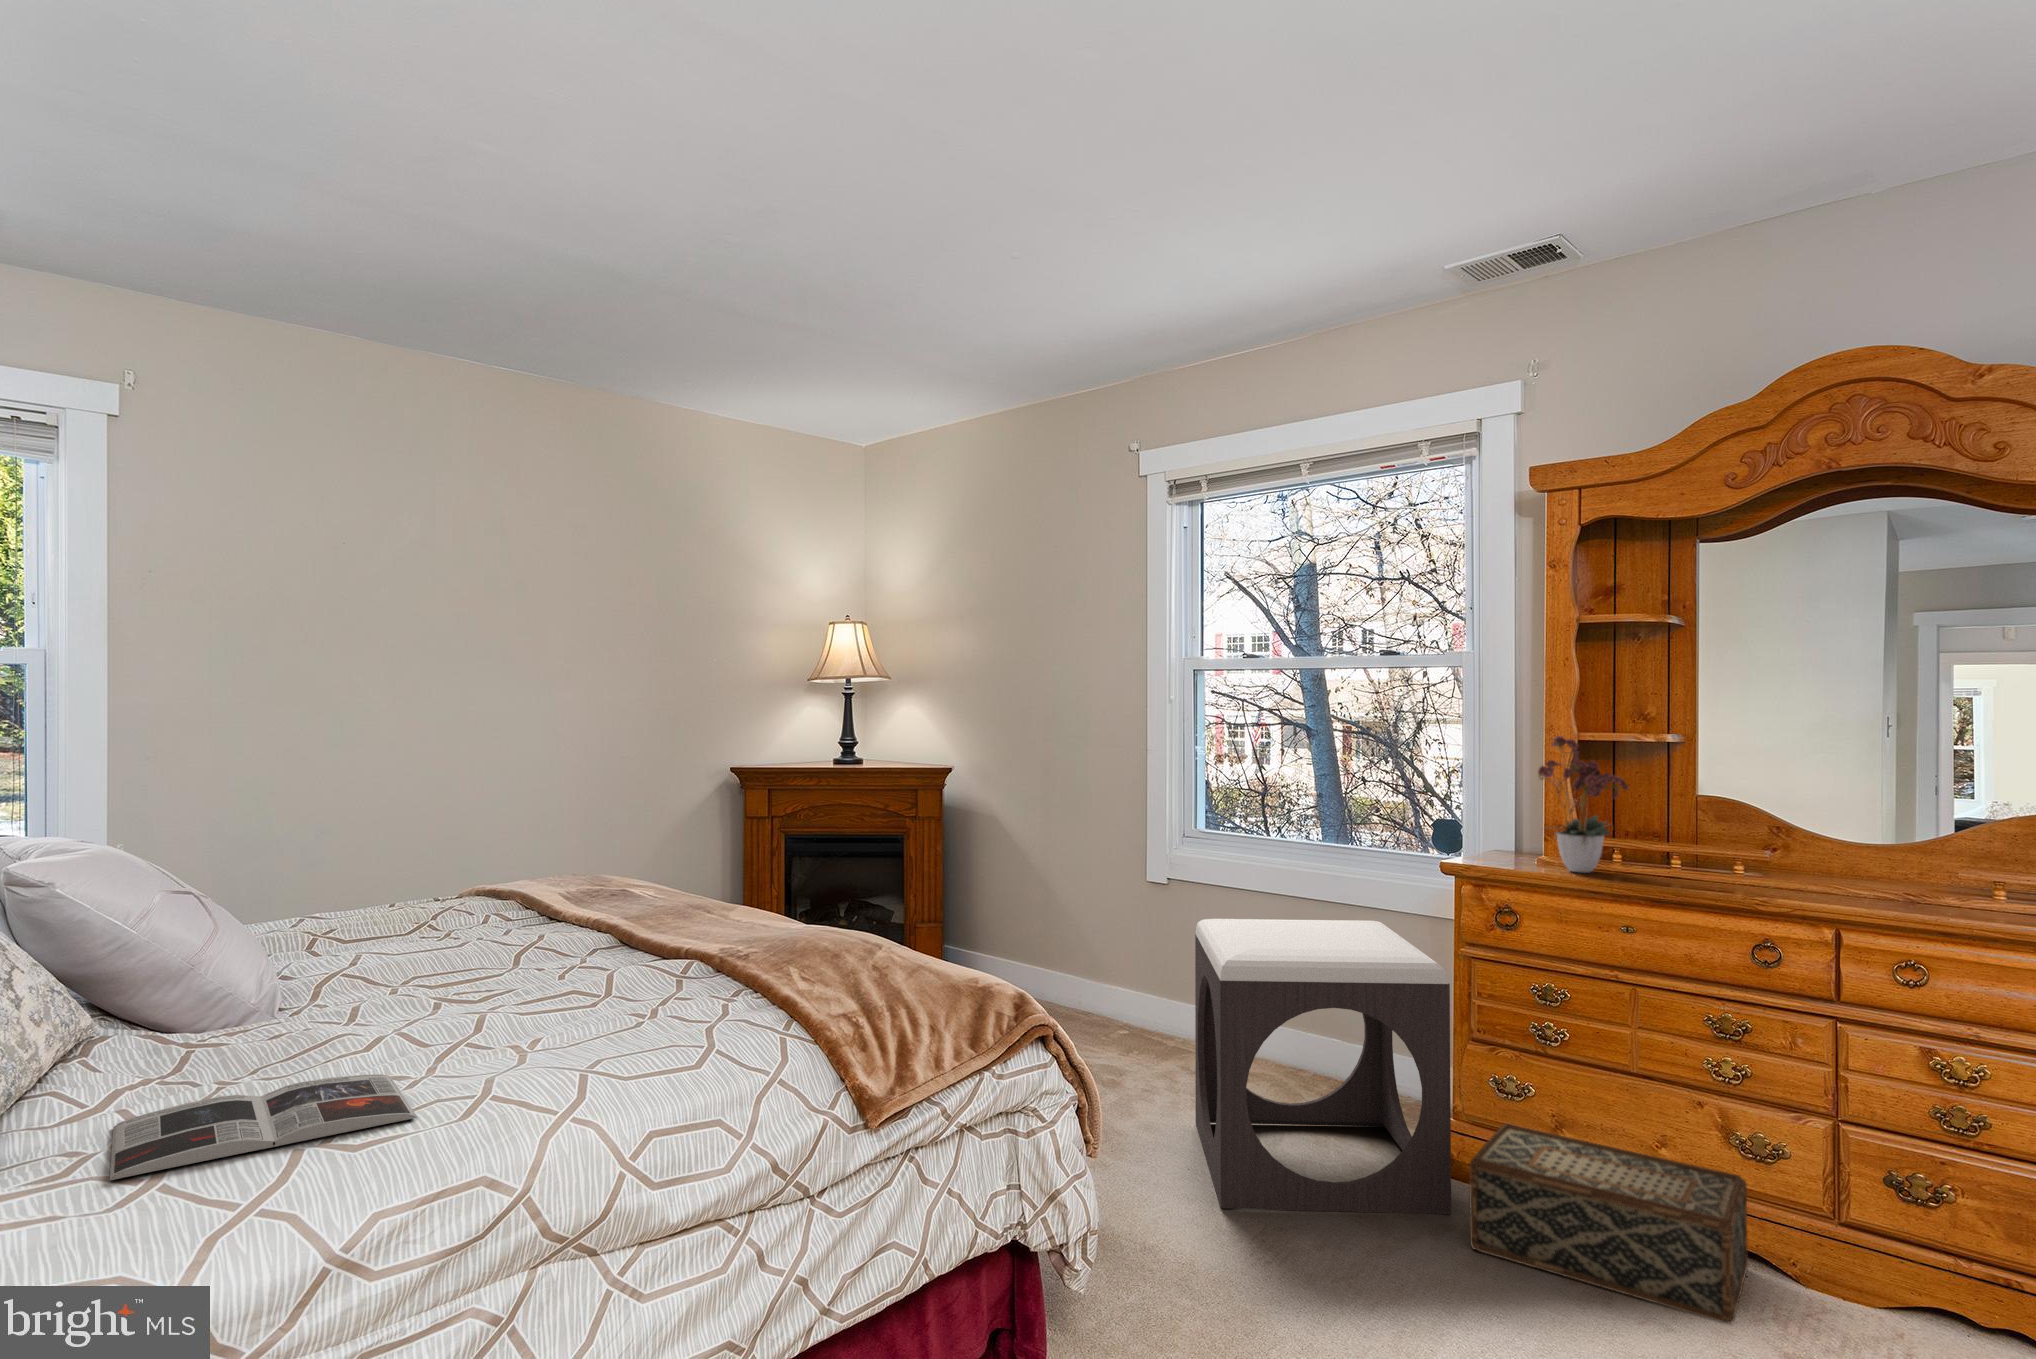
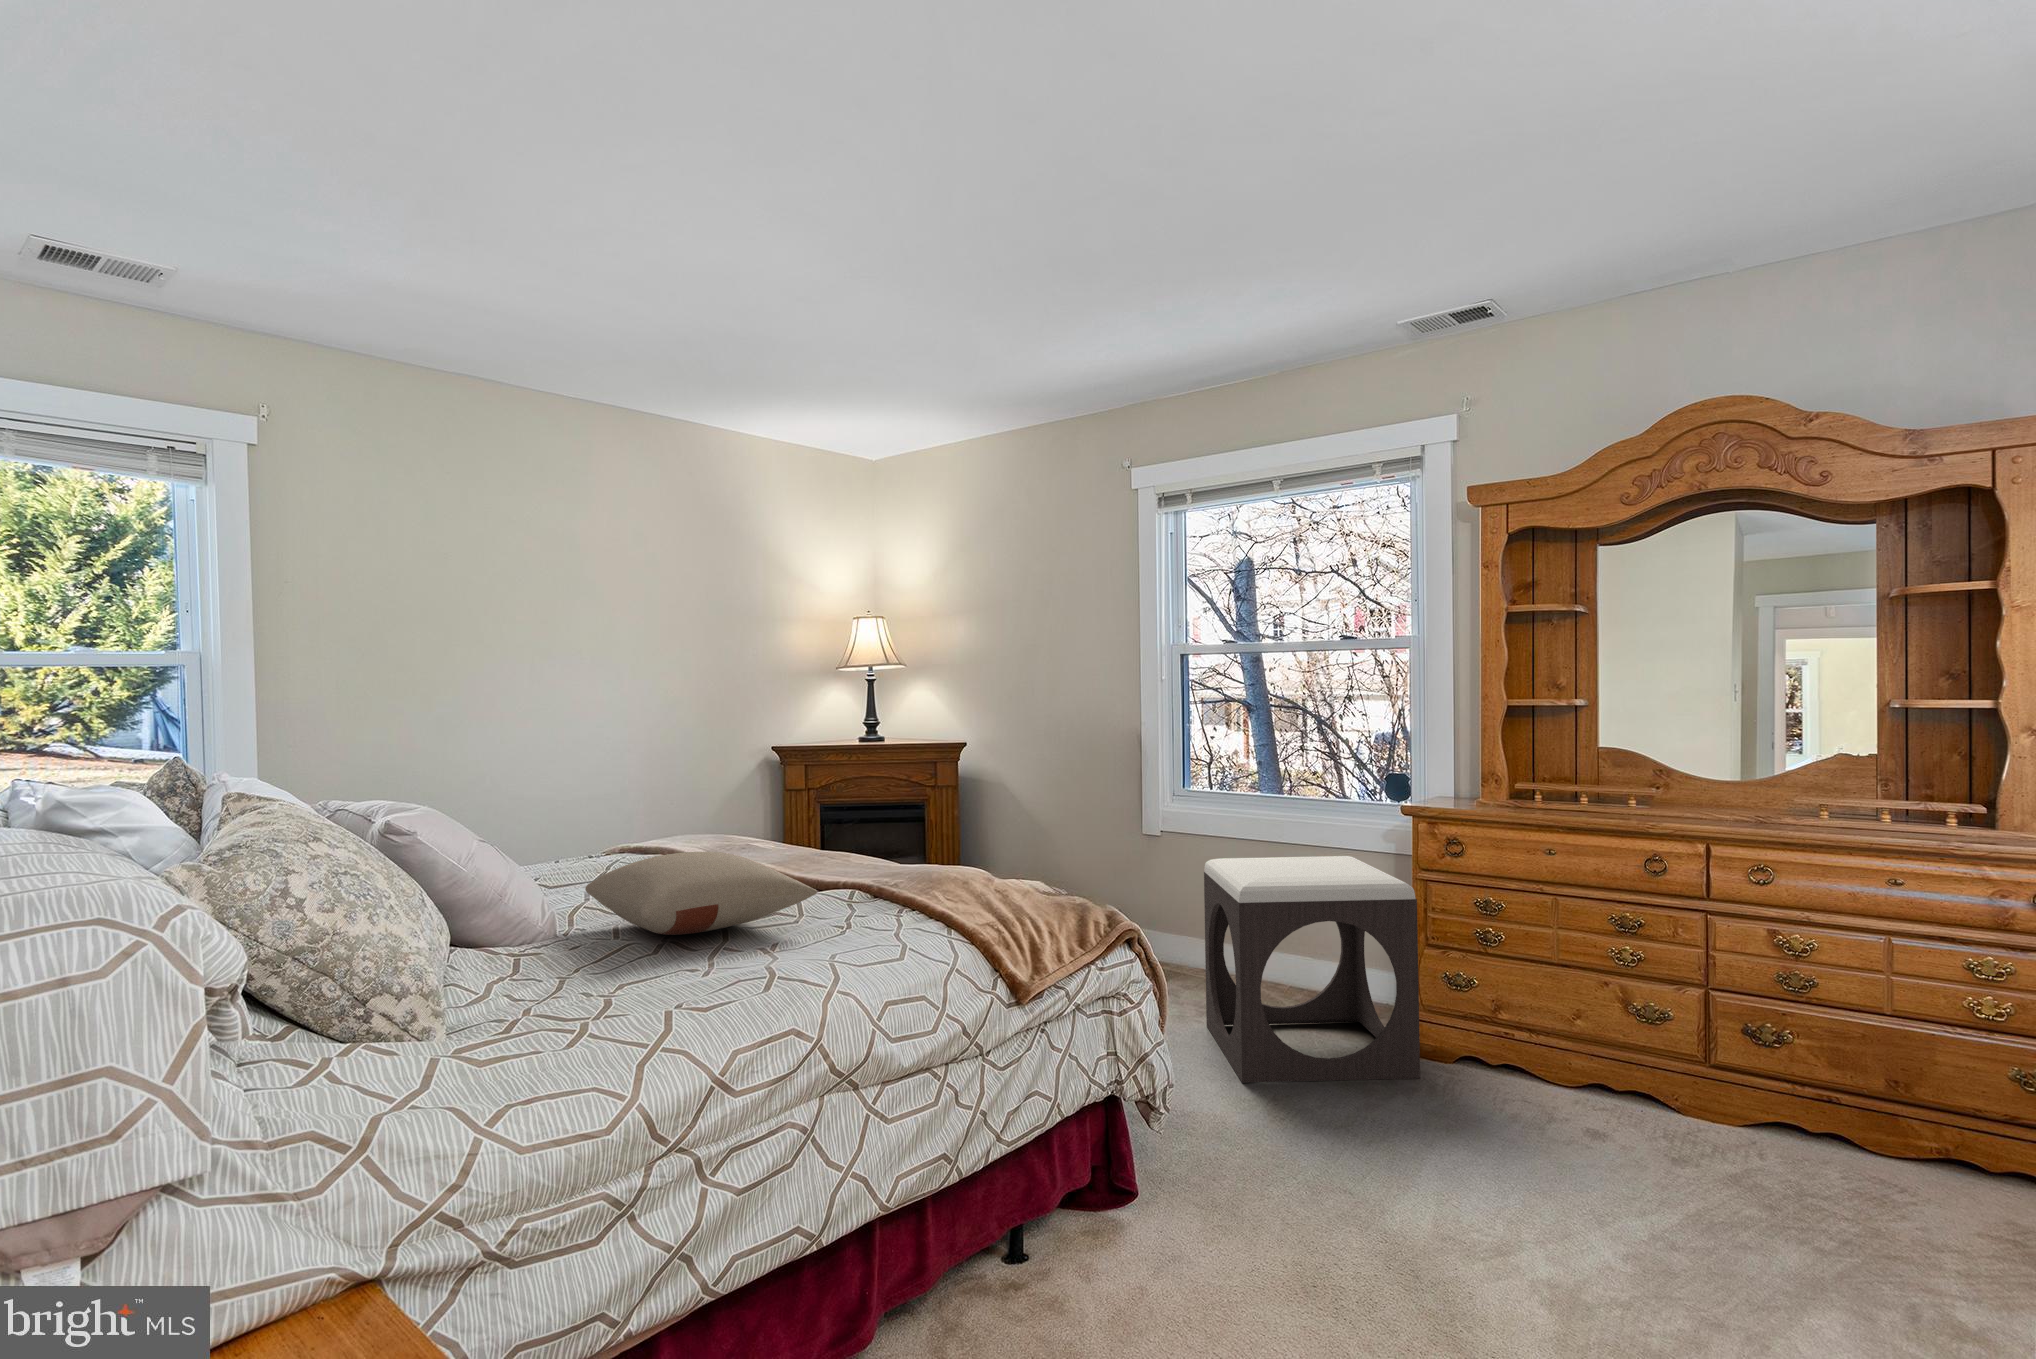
flower arrangement: present [1538,736,1628,873] -> none [1475,697,1557,809]
pillow: none [350,907,625,1016] -> present [585,852,817,935]
magazine: present [110,1074,417,1180] -> none [510,971,728,1033]
woven basket: present [1469,1124,1748,1324] -> none [1437,1007,1644,1136]

